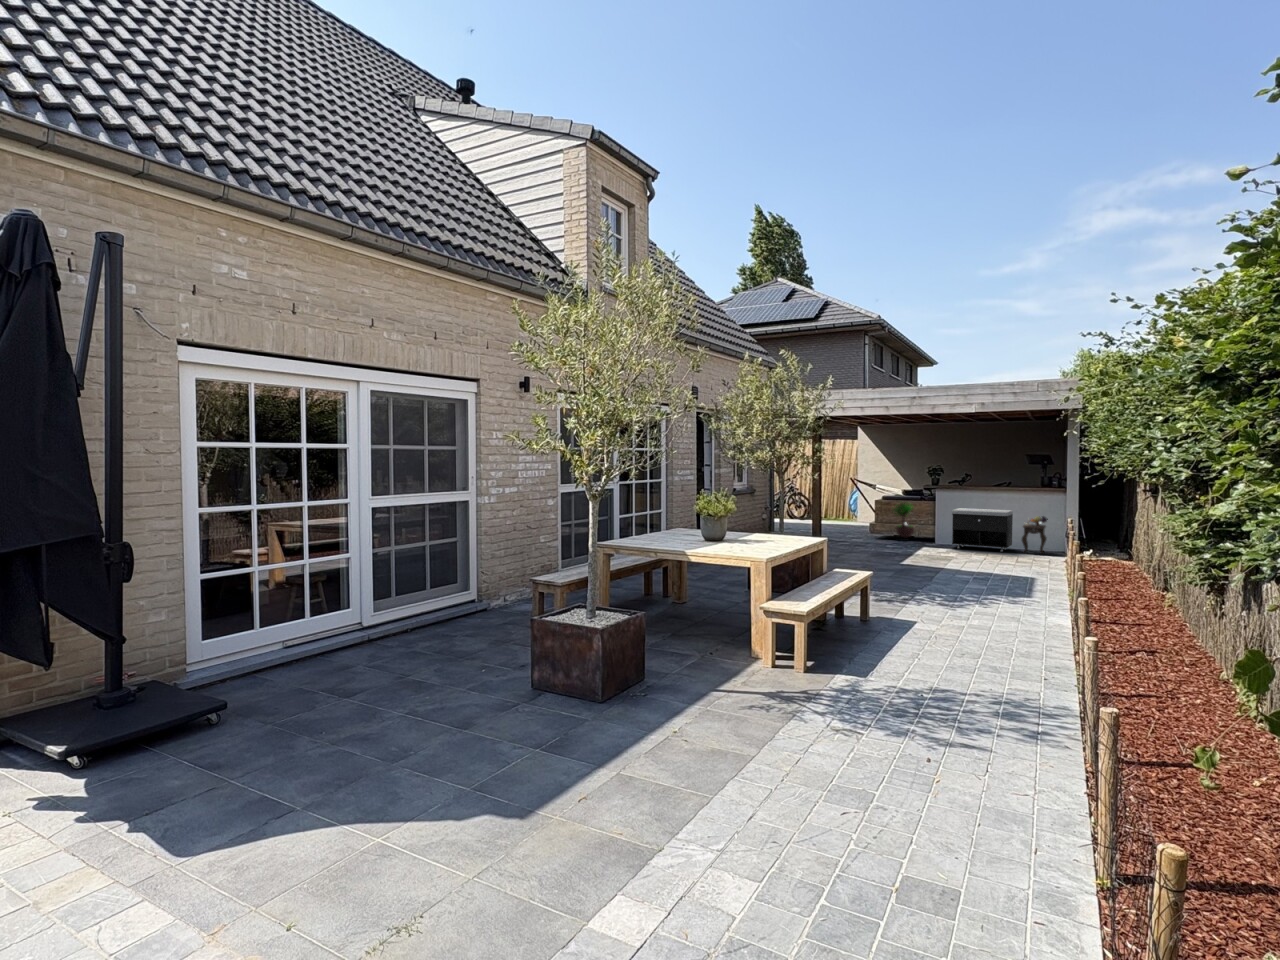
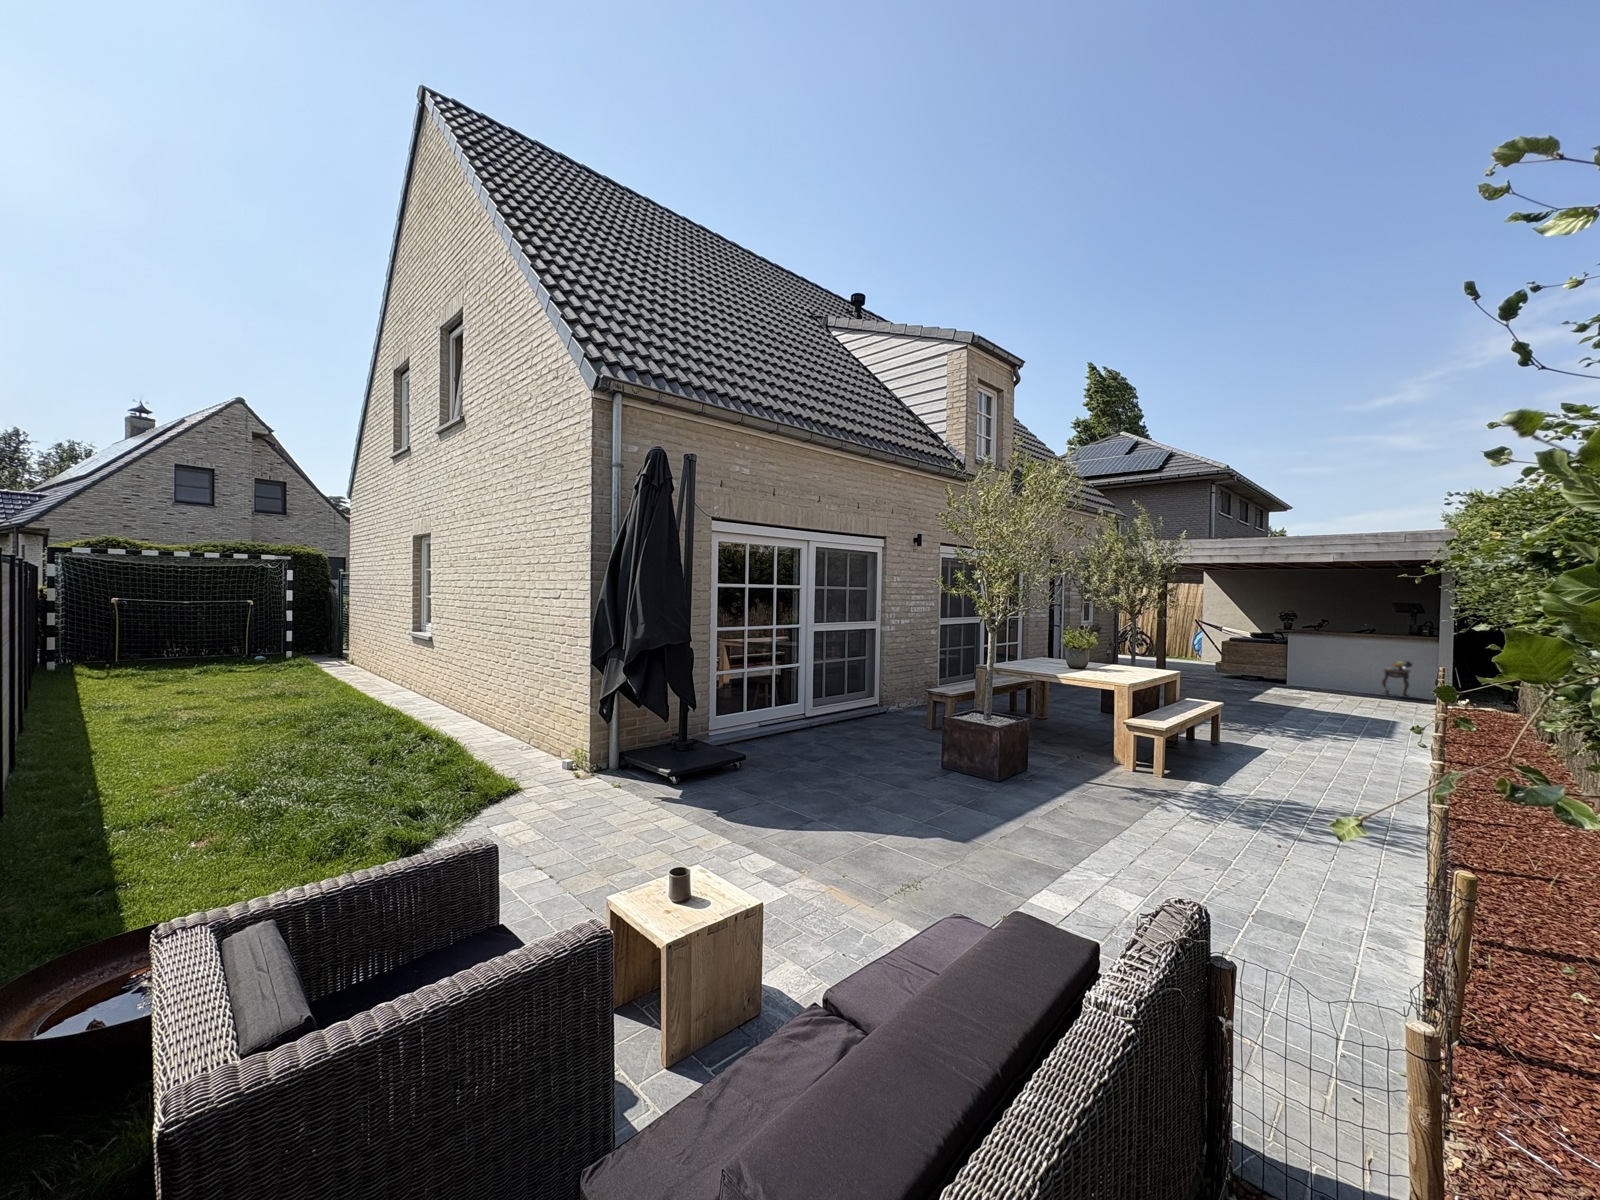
potted tree: present [894,501,914,538] -> none [1237,639,1263,676]
storage bench: present [952,508,1013,551] -> none [1303,650,1372,693]

